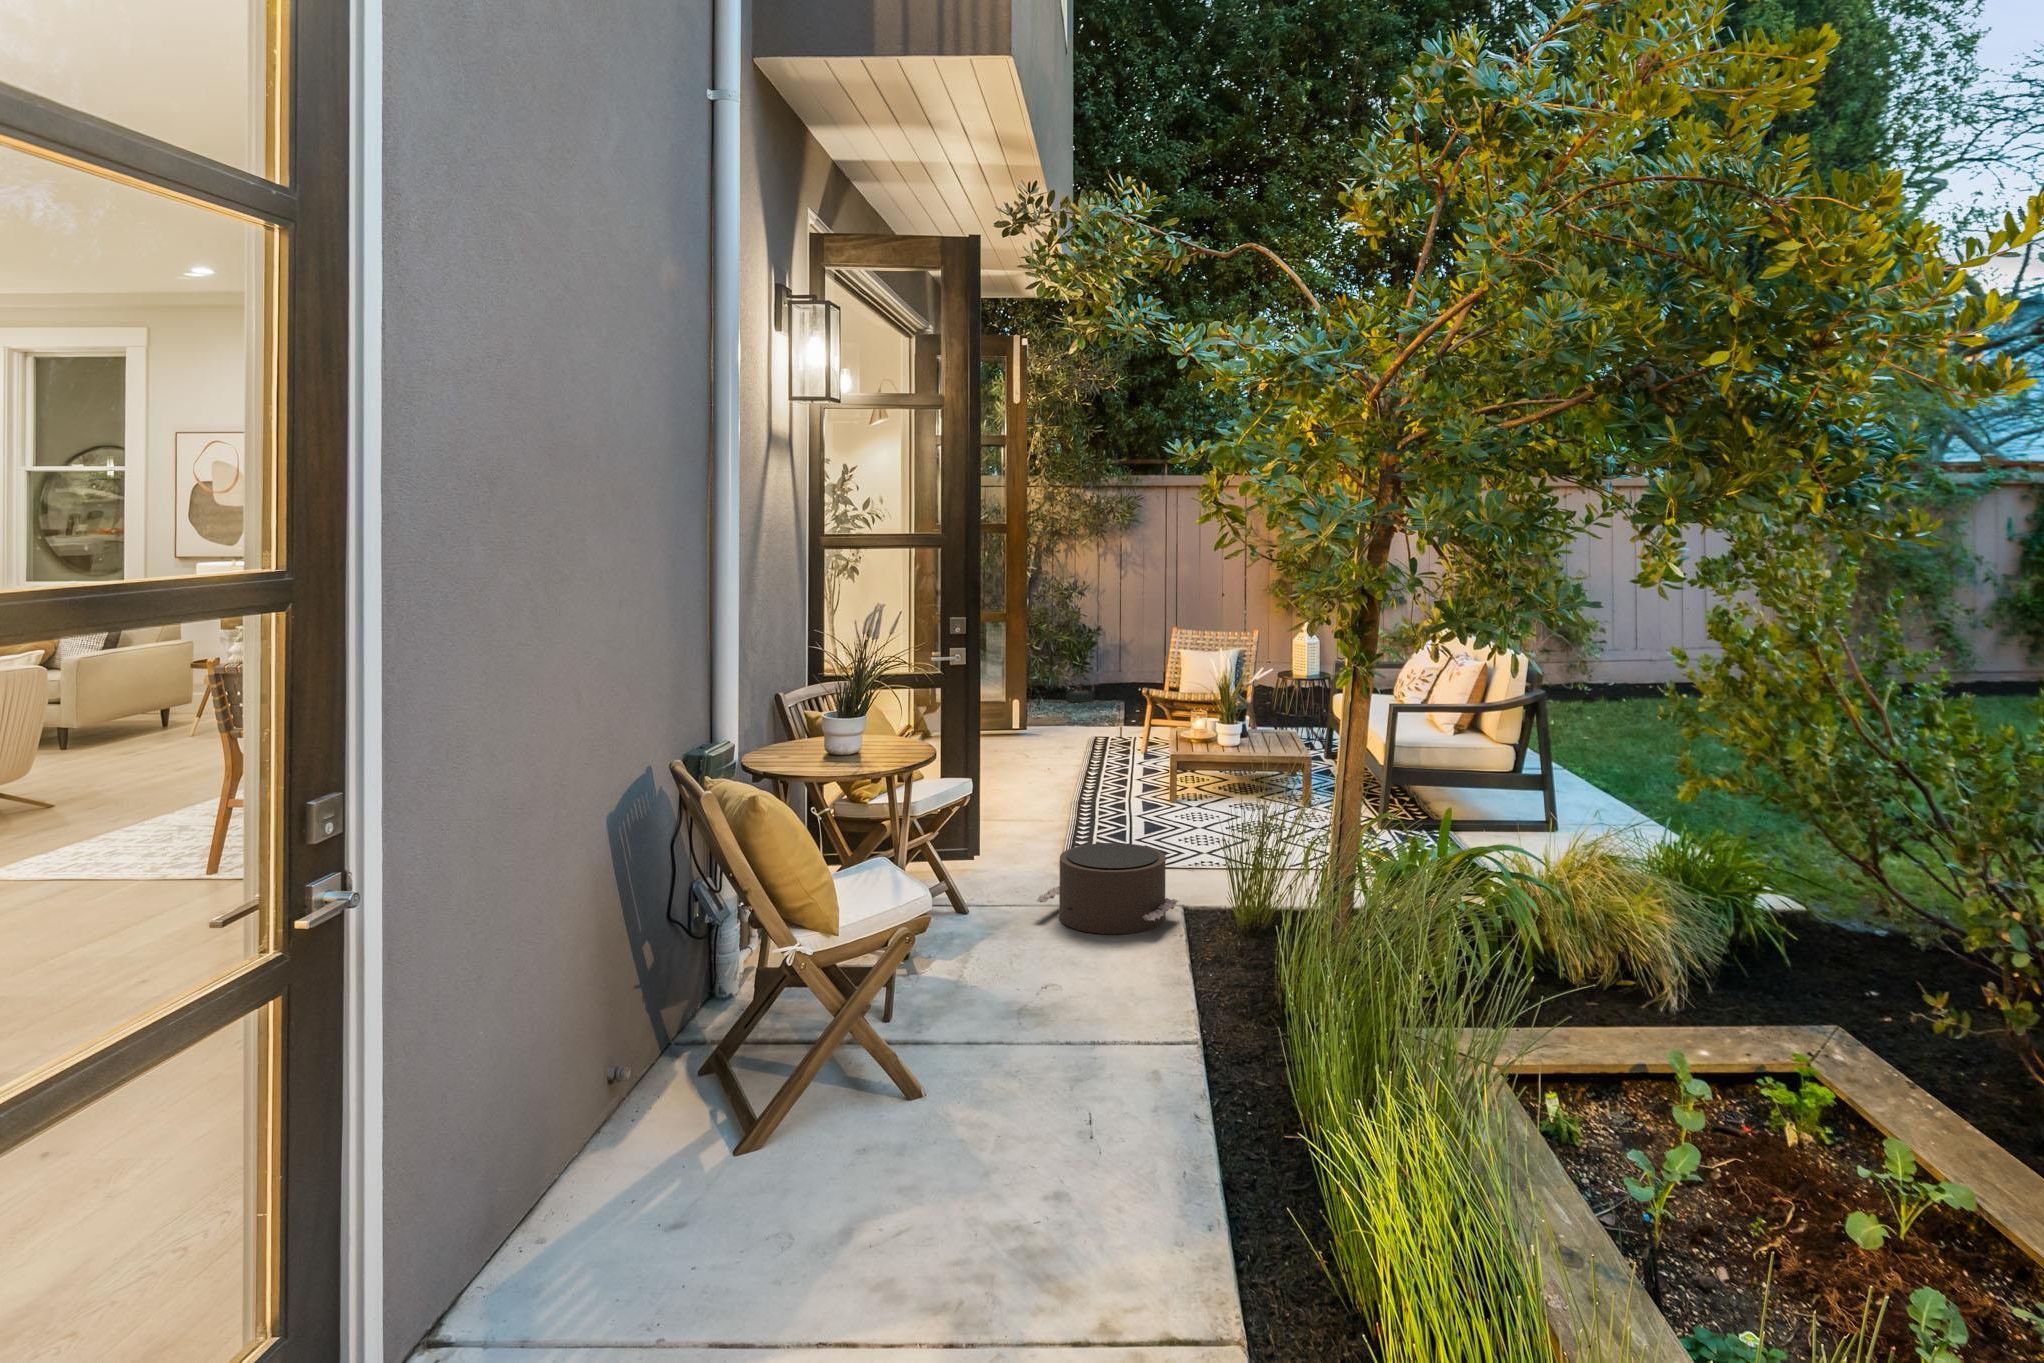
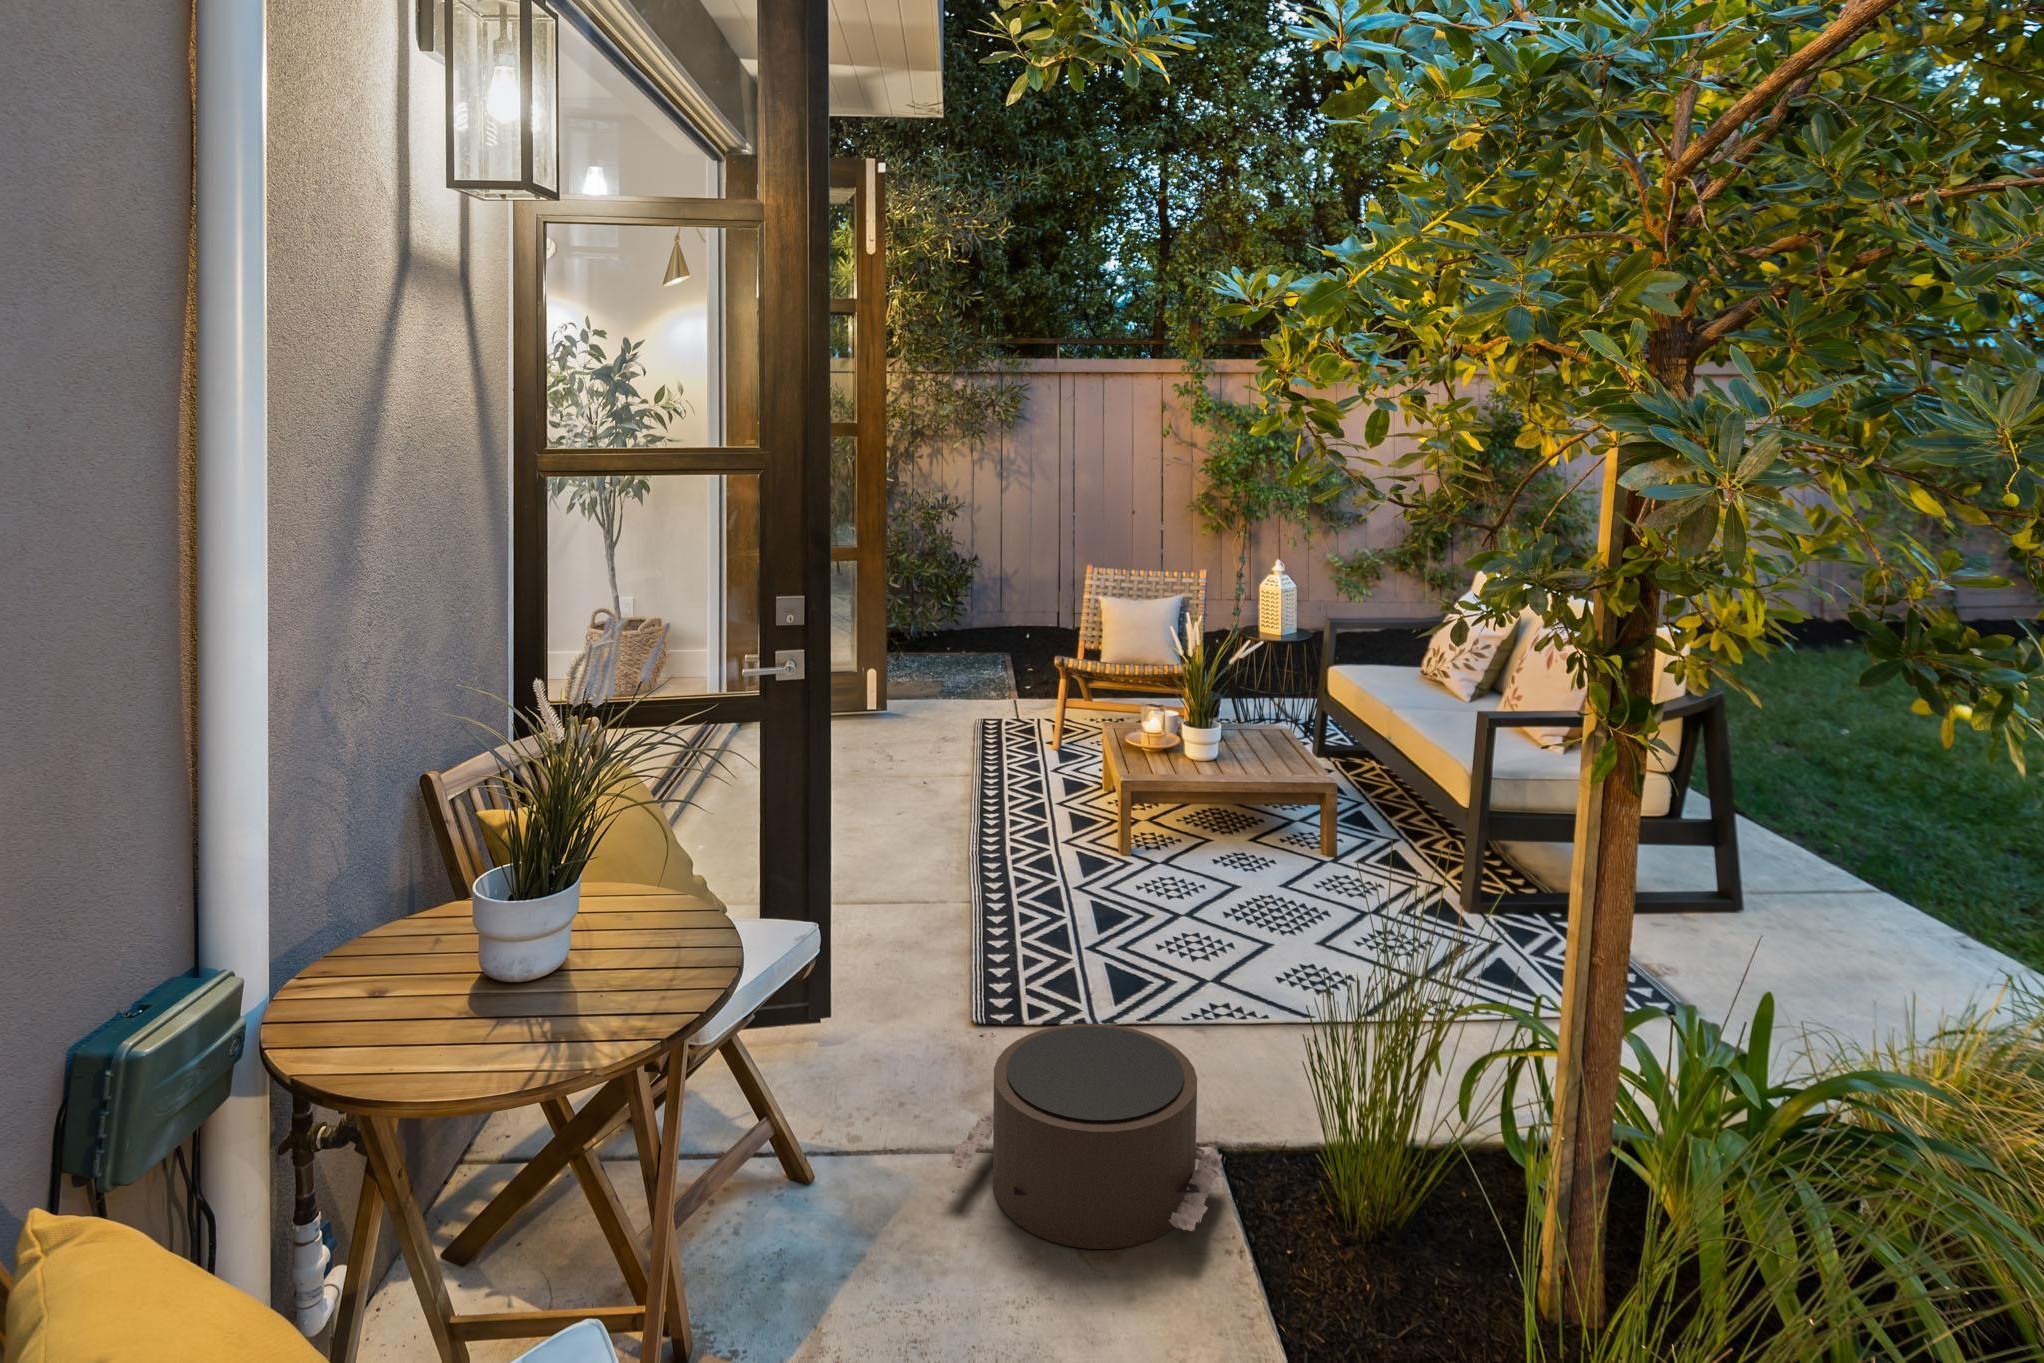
decorative plant: present [1062,670,1094,702] -> none [923,611,973,657]

